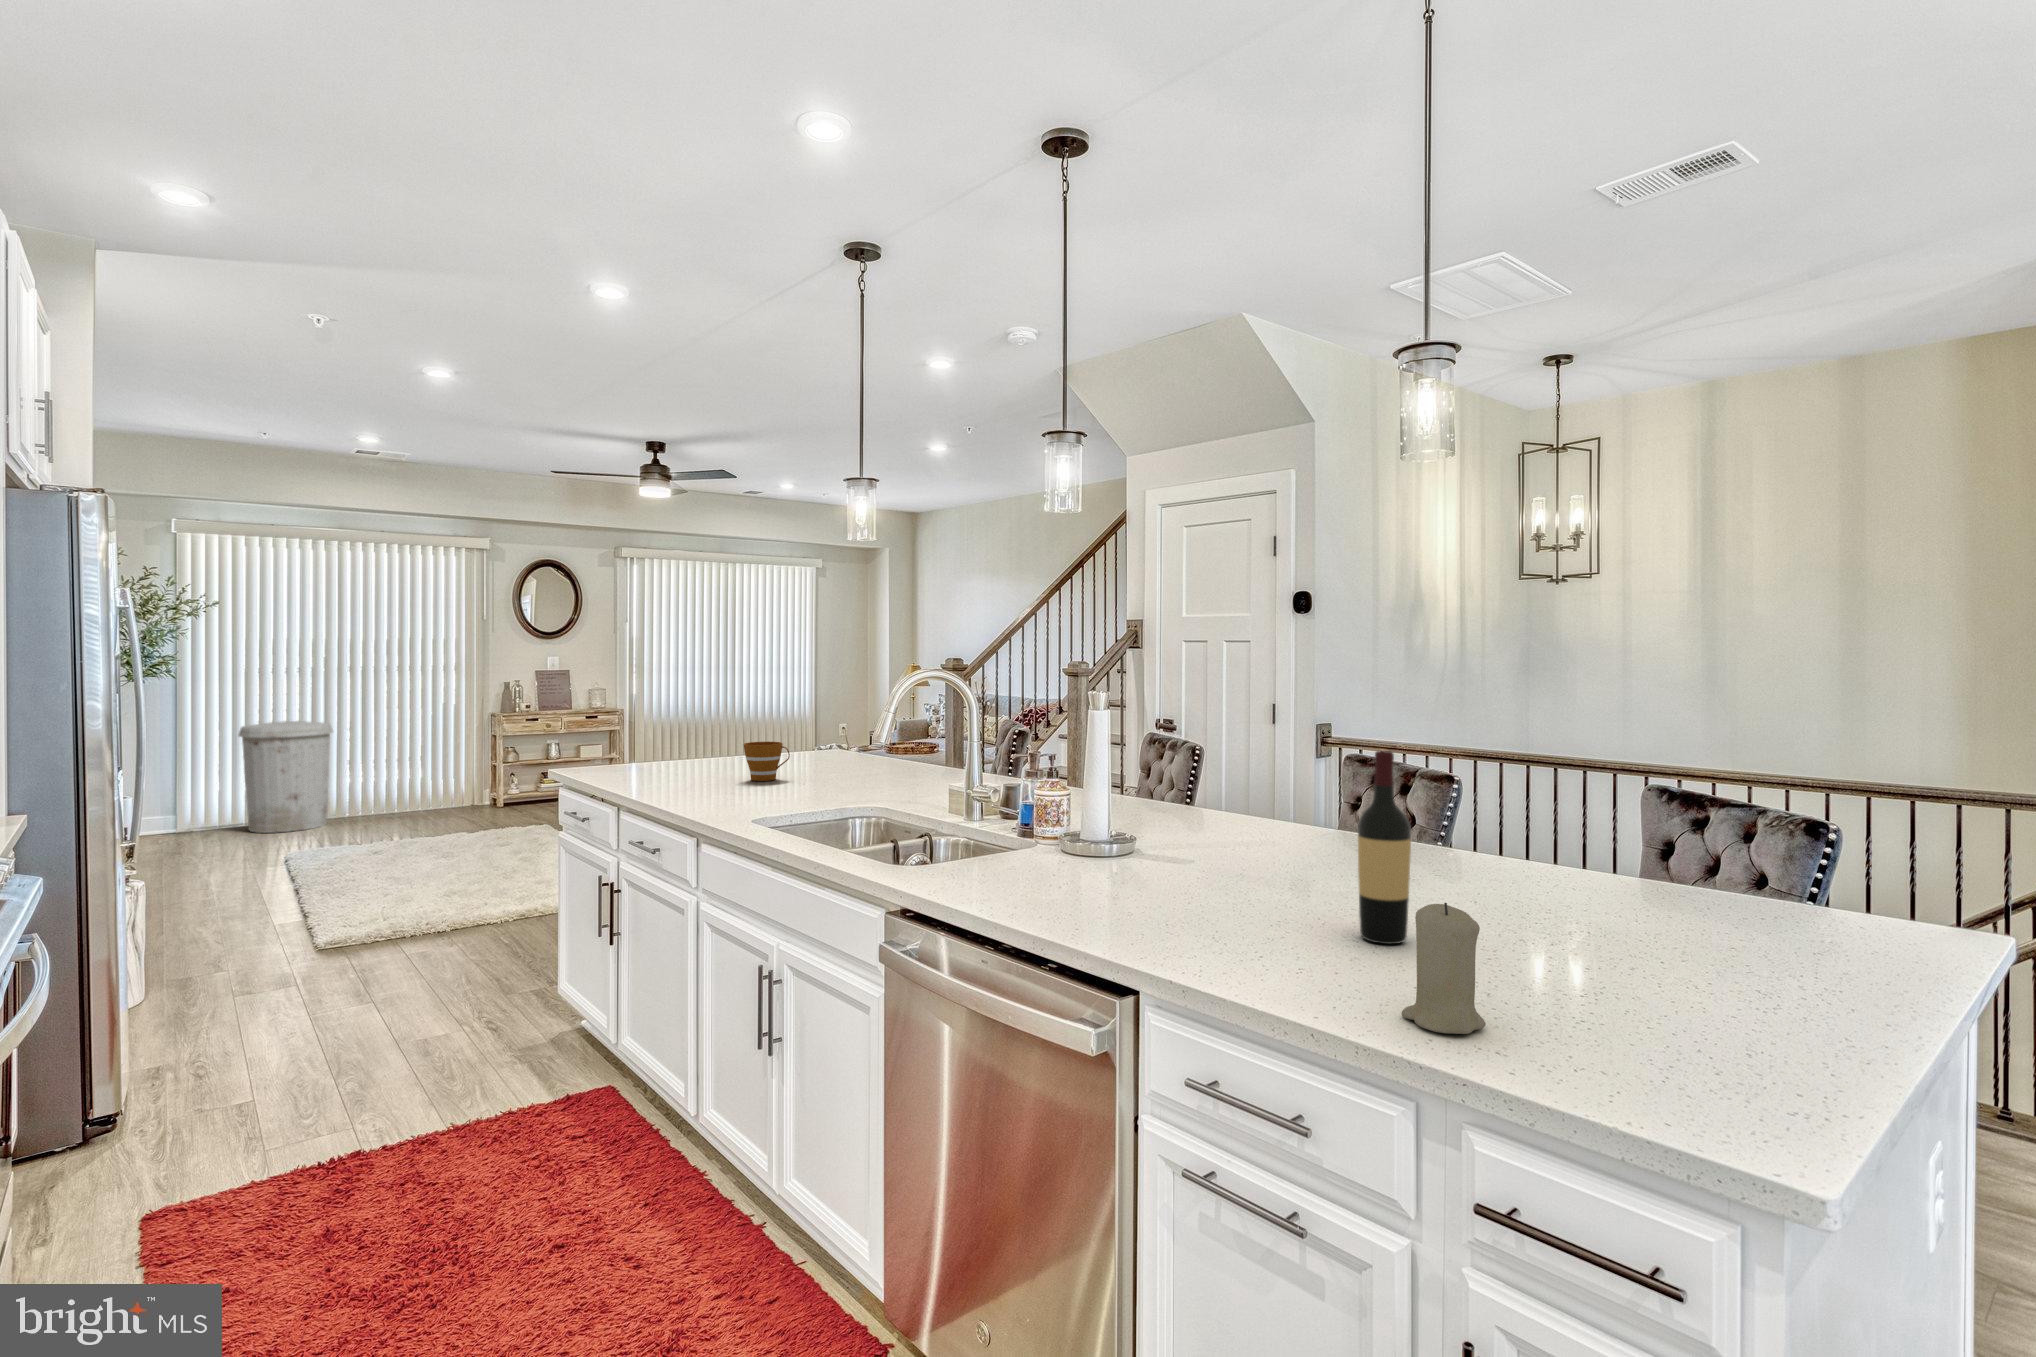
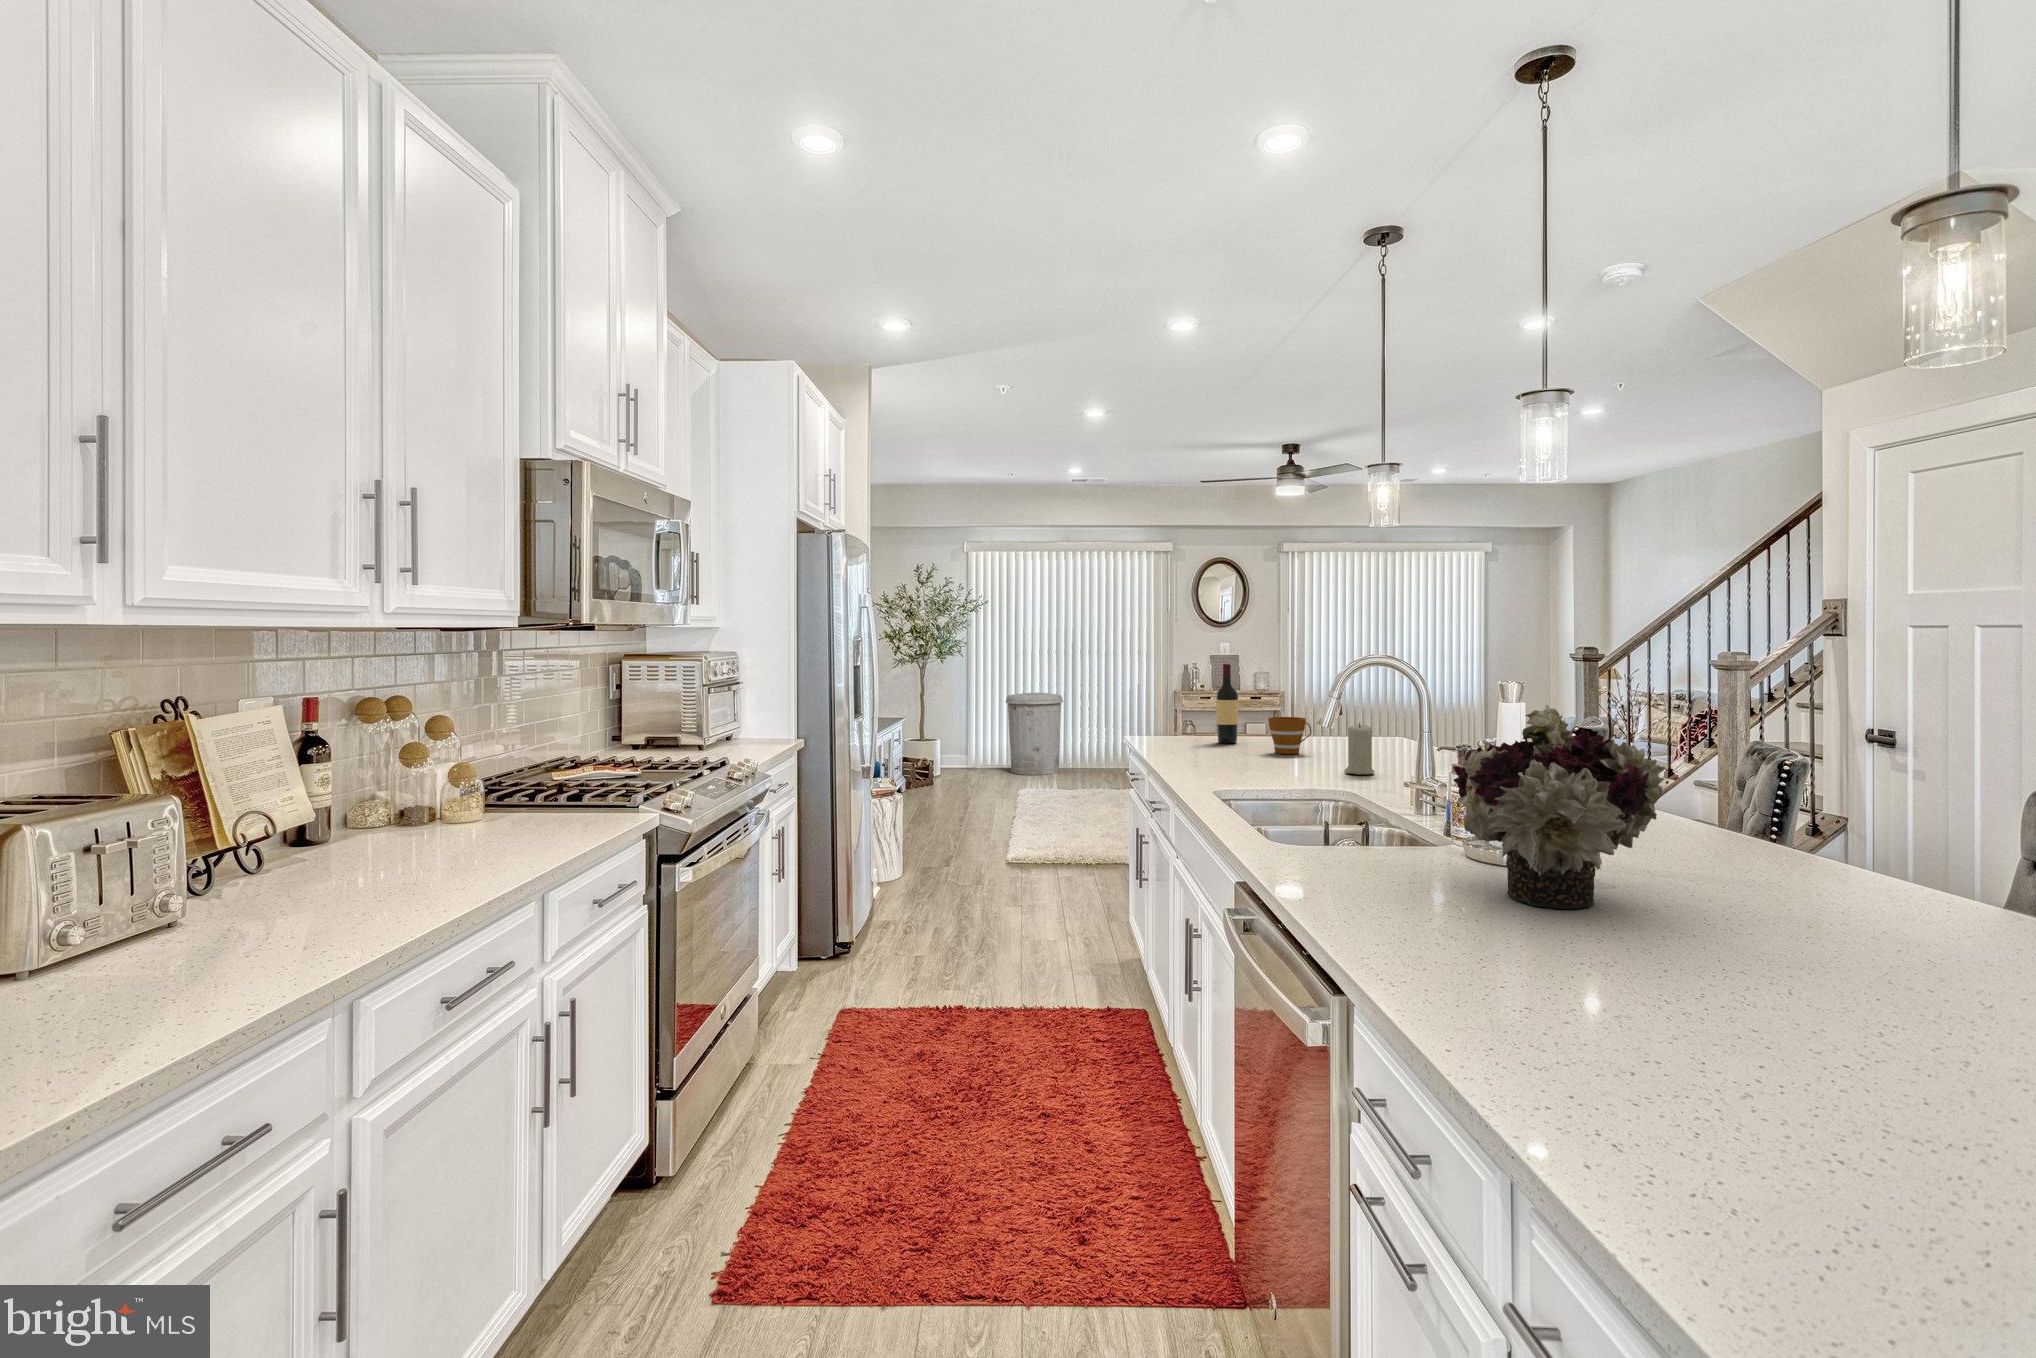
flower arrangement: none [1072,727,1235,894] -> present [1453,705,1665,909]
wine bottle: present [1358,751,1411,944] -> present [1217,664,1238,743]
candle: present [1401,903,1486,1034] -> present [1344,723,1375,775]

